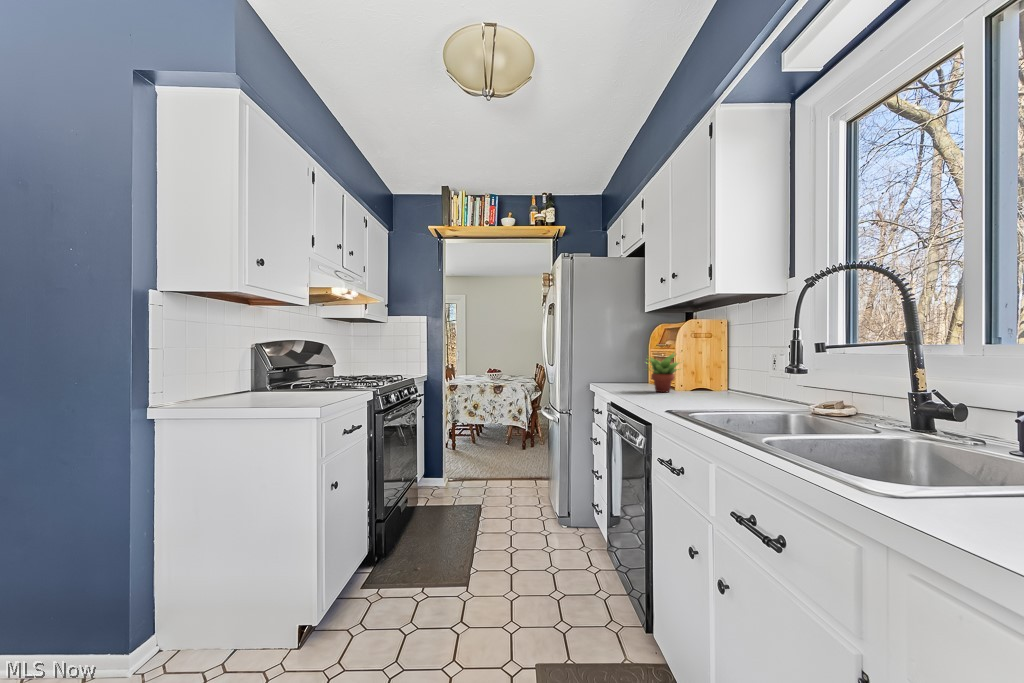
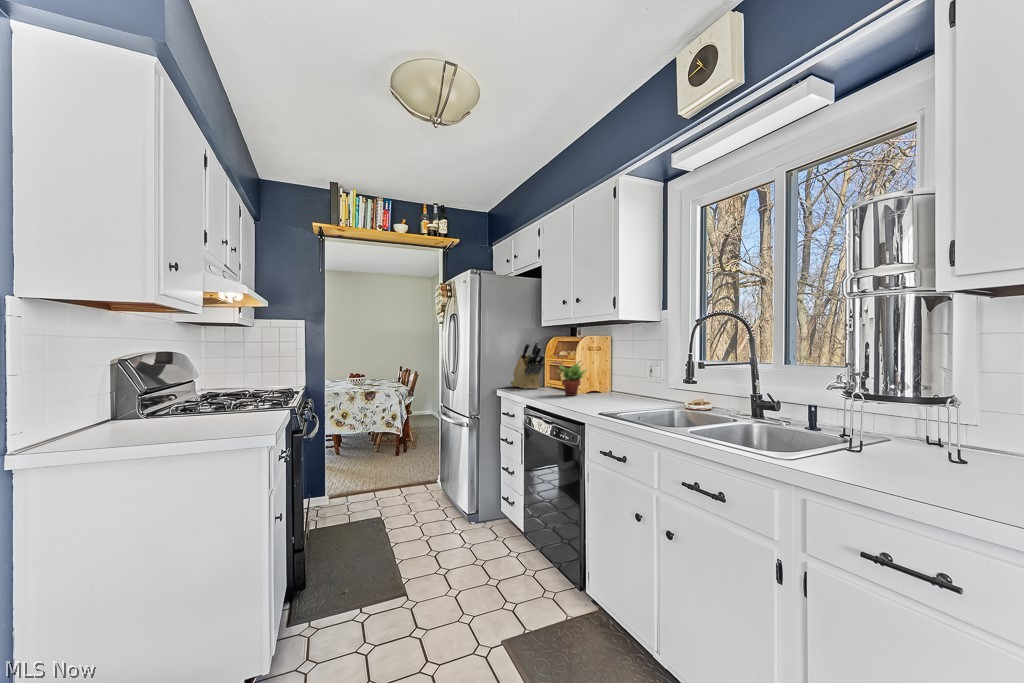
knife block: none [609,330,641,384] -> present [510,341,544,389]

